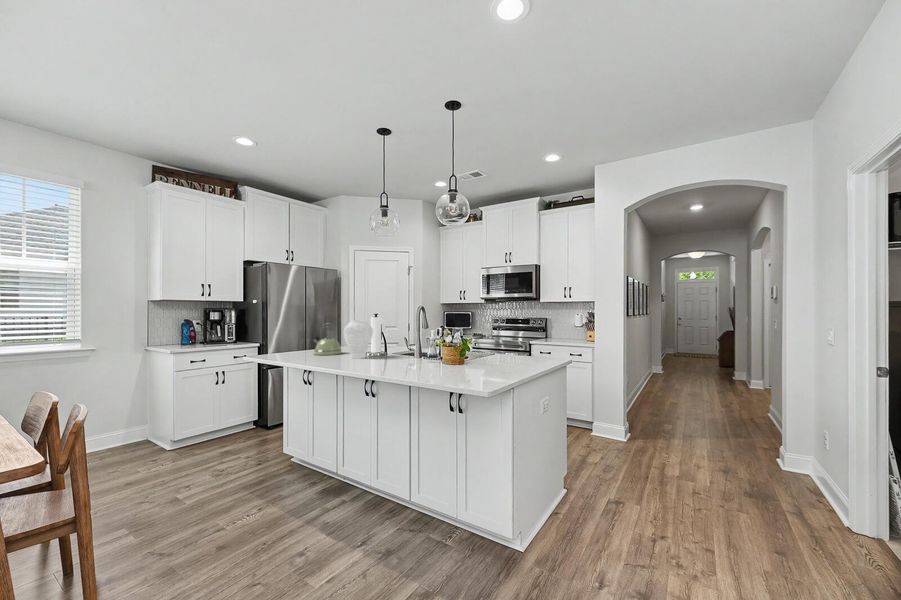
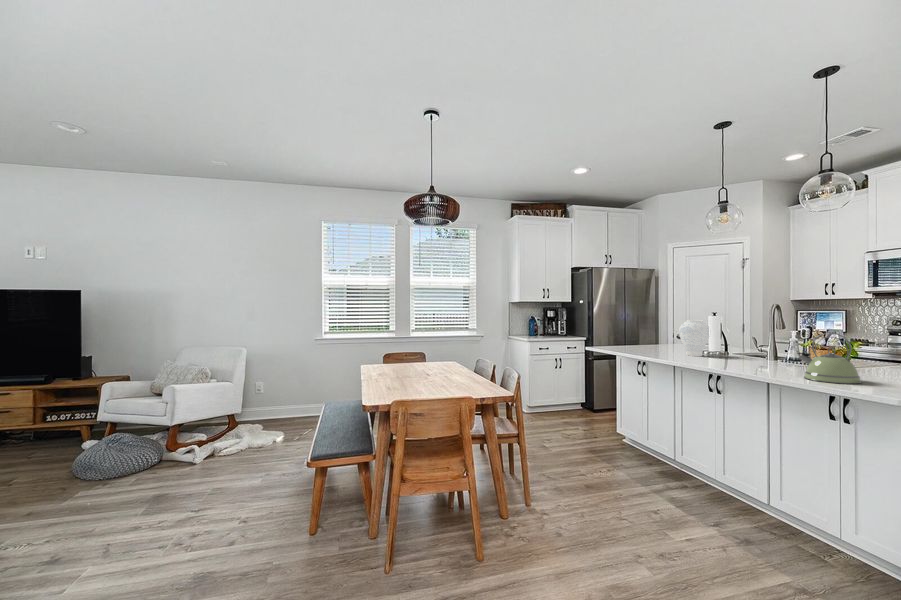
kettle: present [314,323,342,355] -> present [798,332,861,384]

